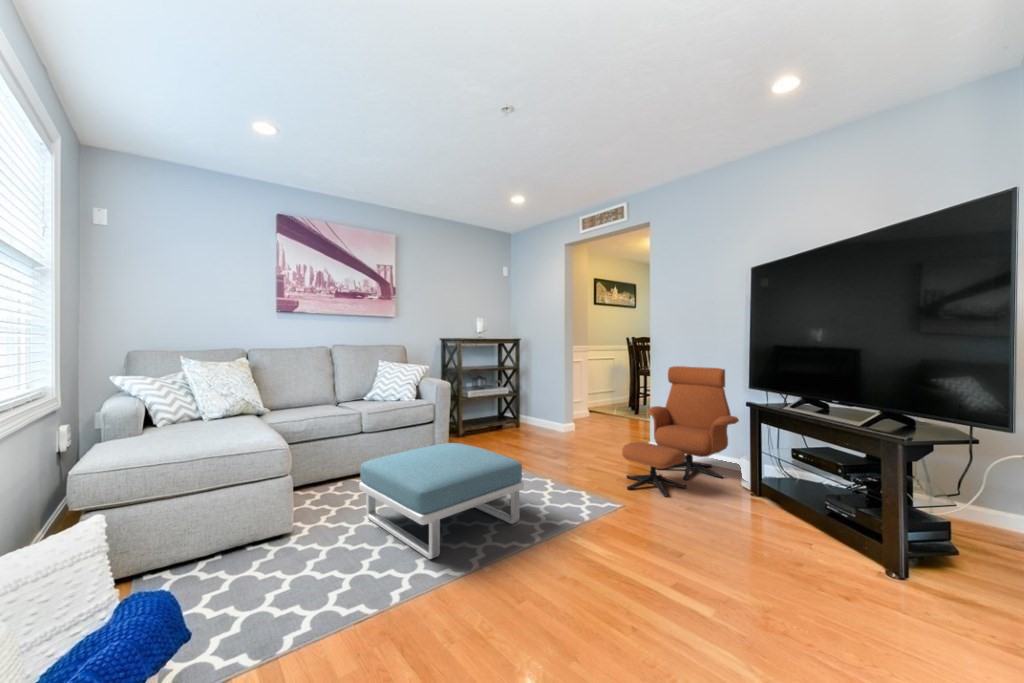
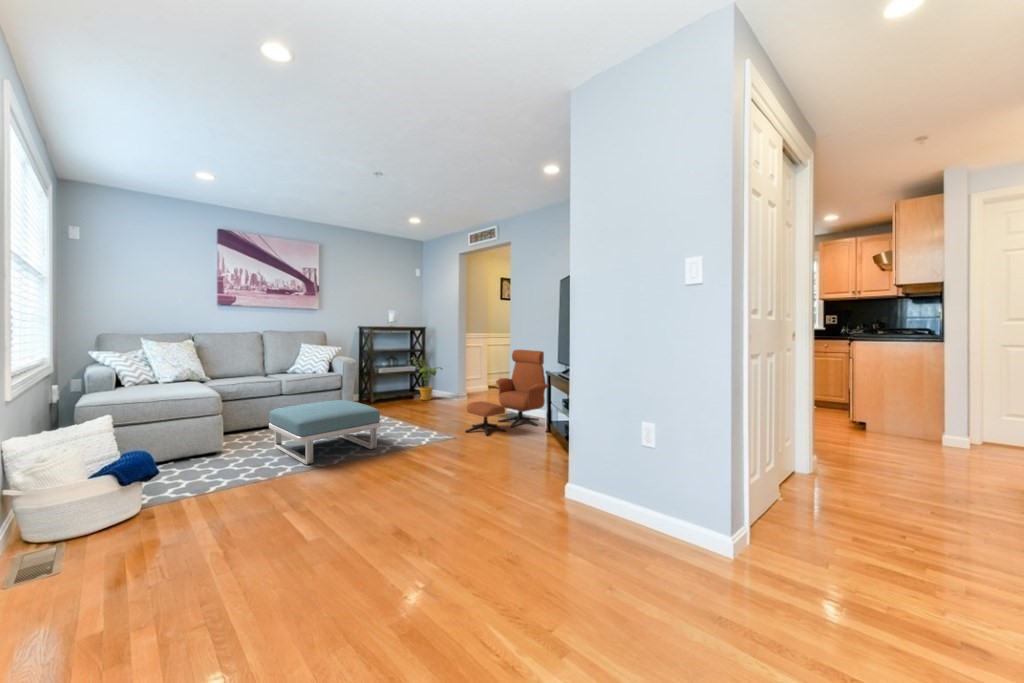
house plant: none [506,377,544,432] -> present [411,358,442,400]

